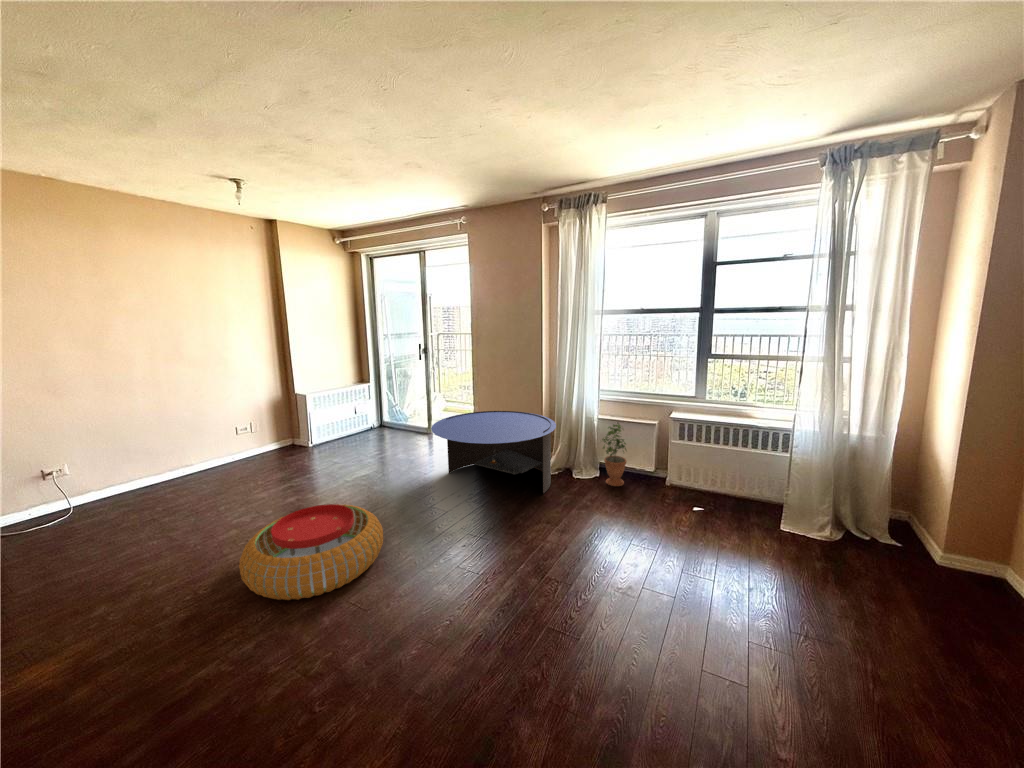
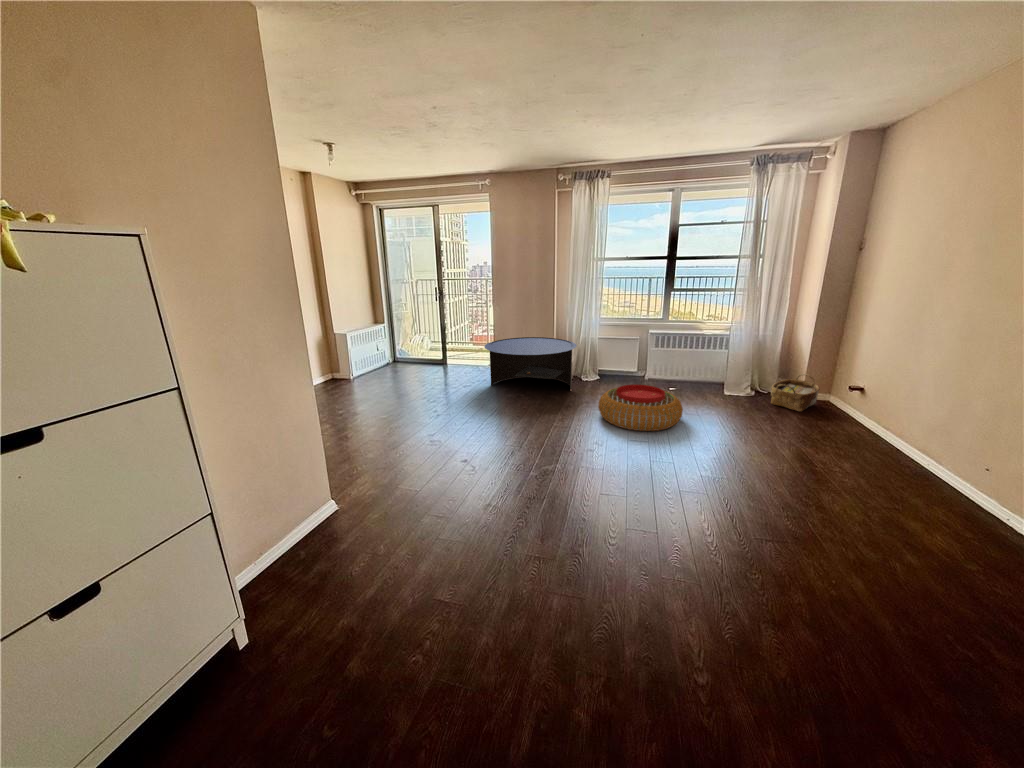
potted plant: present [602,422,627,486] -> none [602,338,621,383]
pouf: present [239,504,383,600] -> present [598,384,683,431]
woven basket: none [870,520,978,601] -> present [771,374,819,411]

